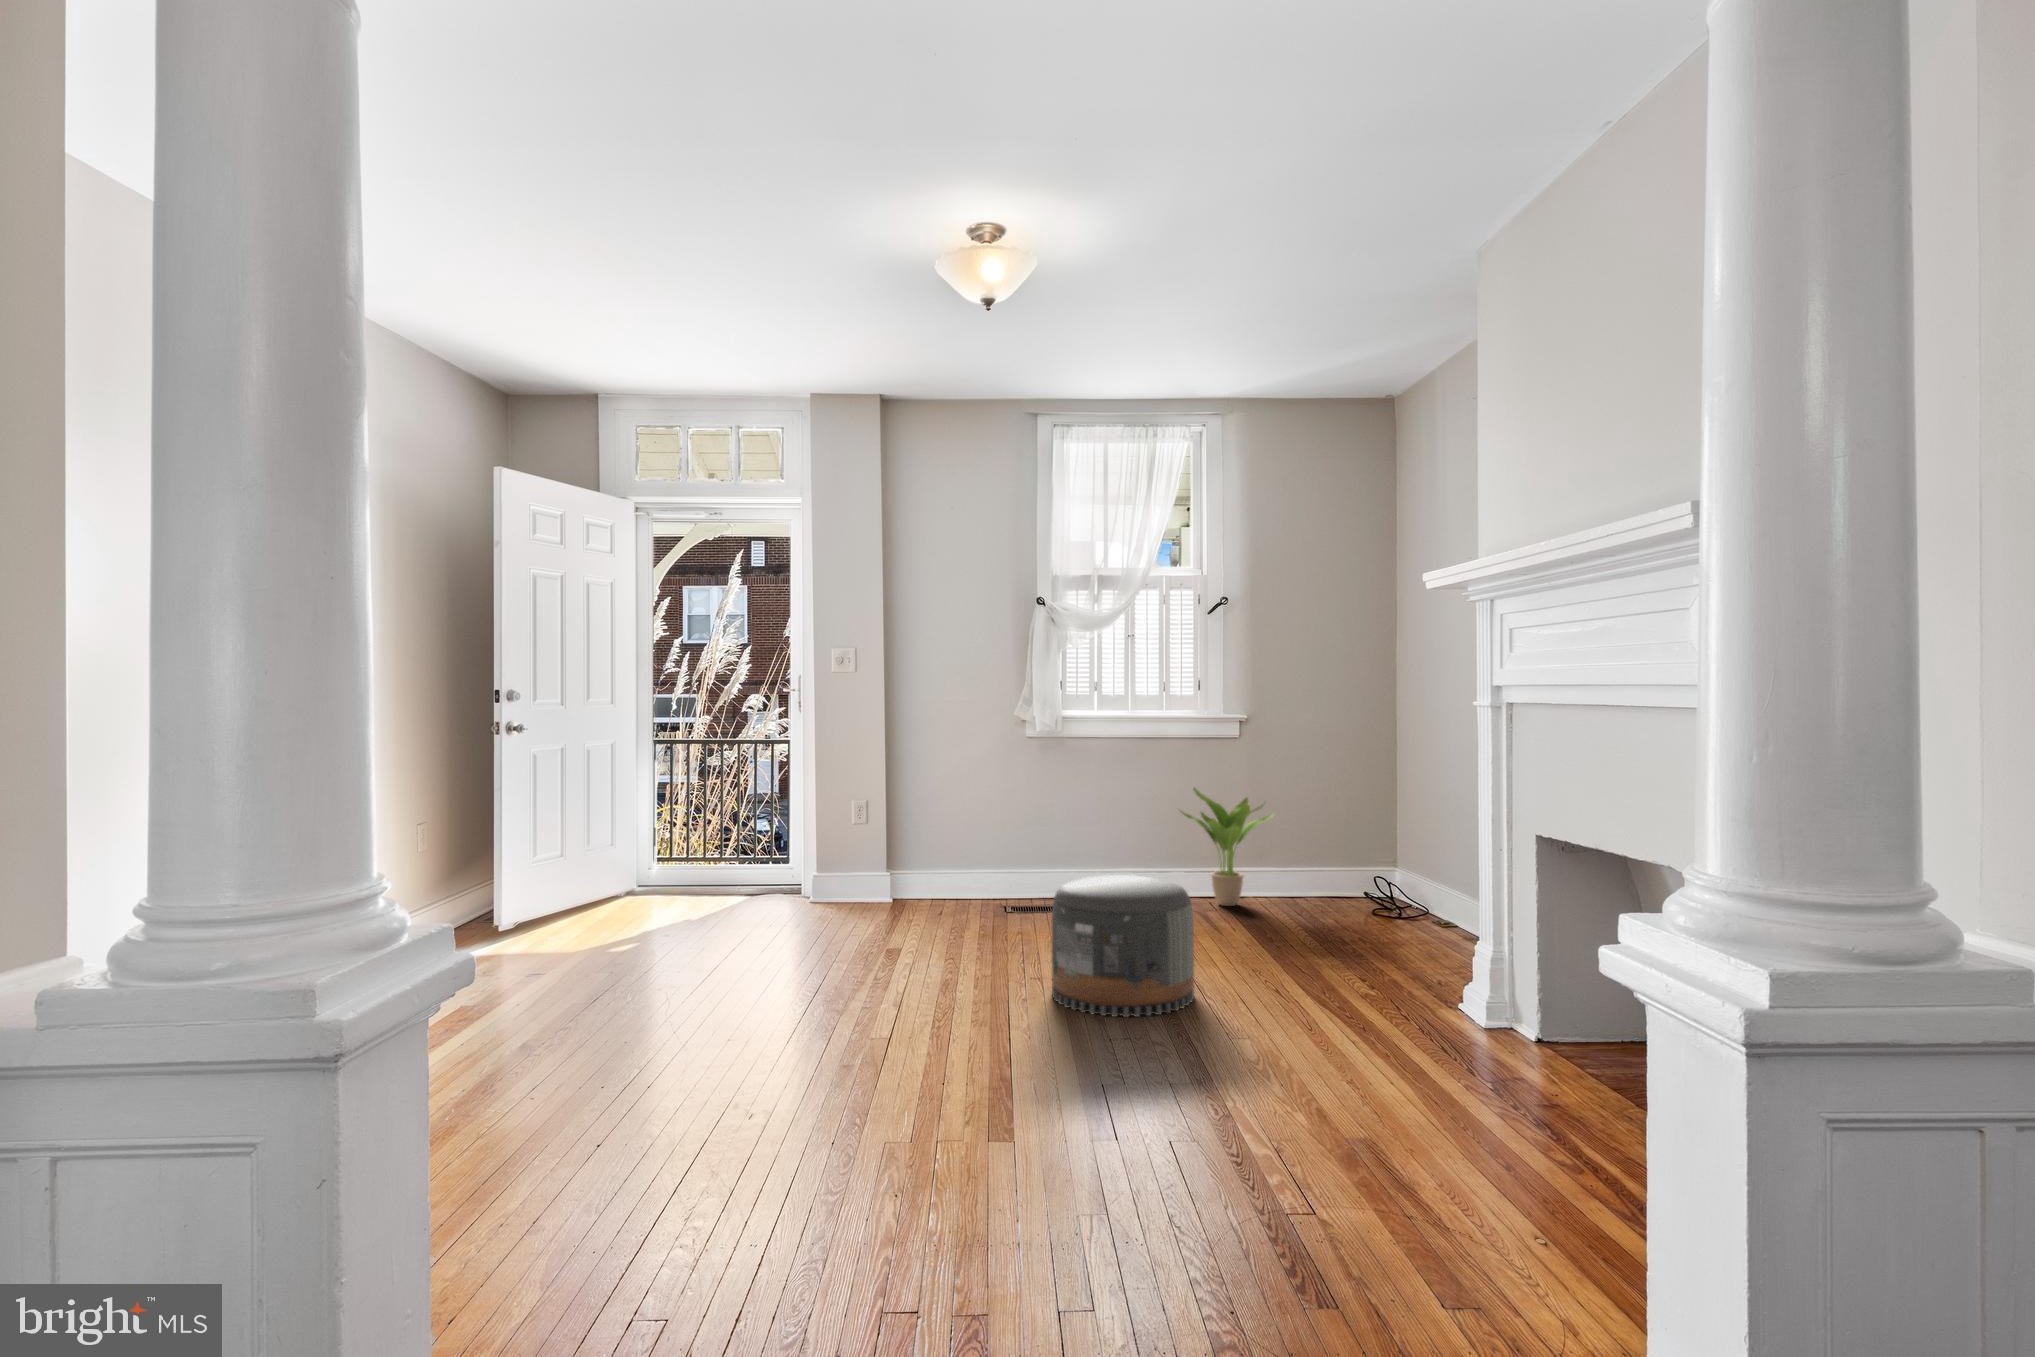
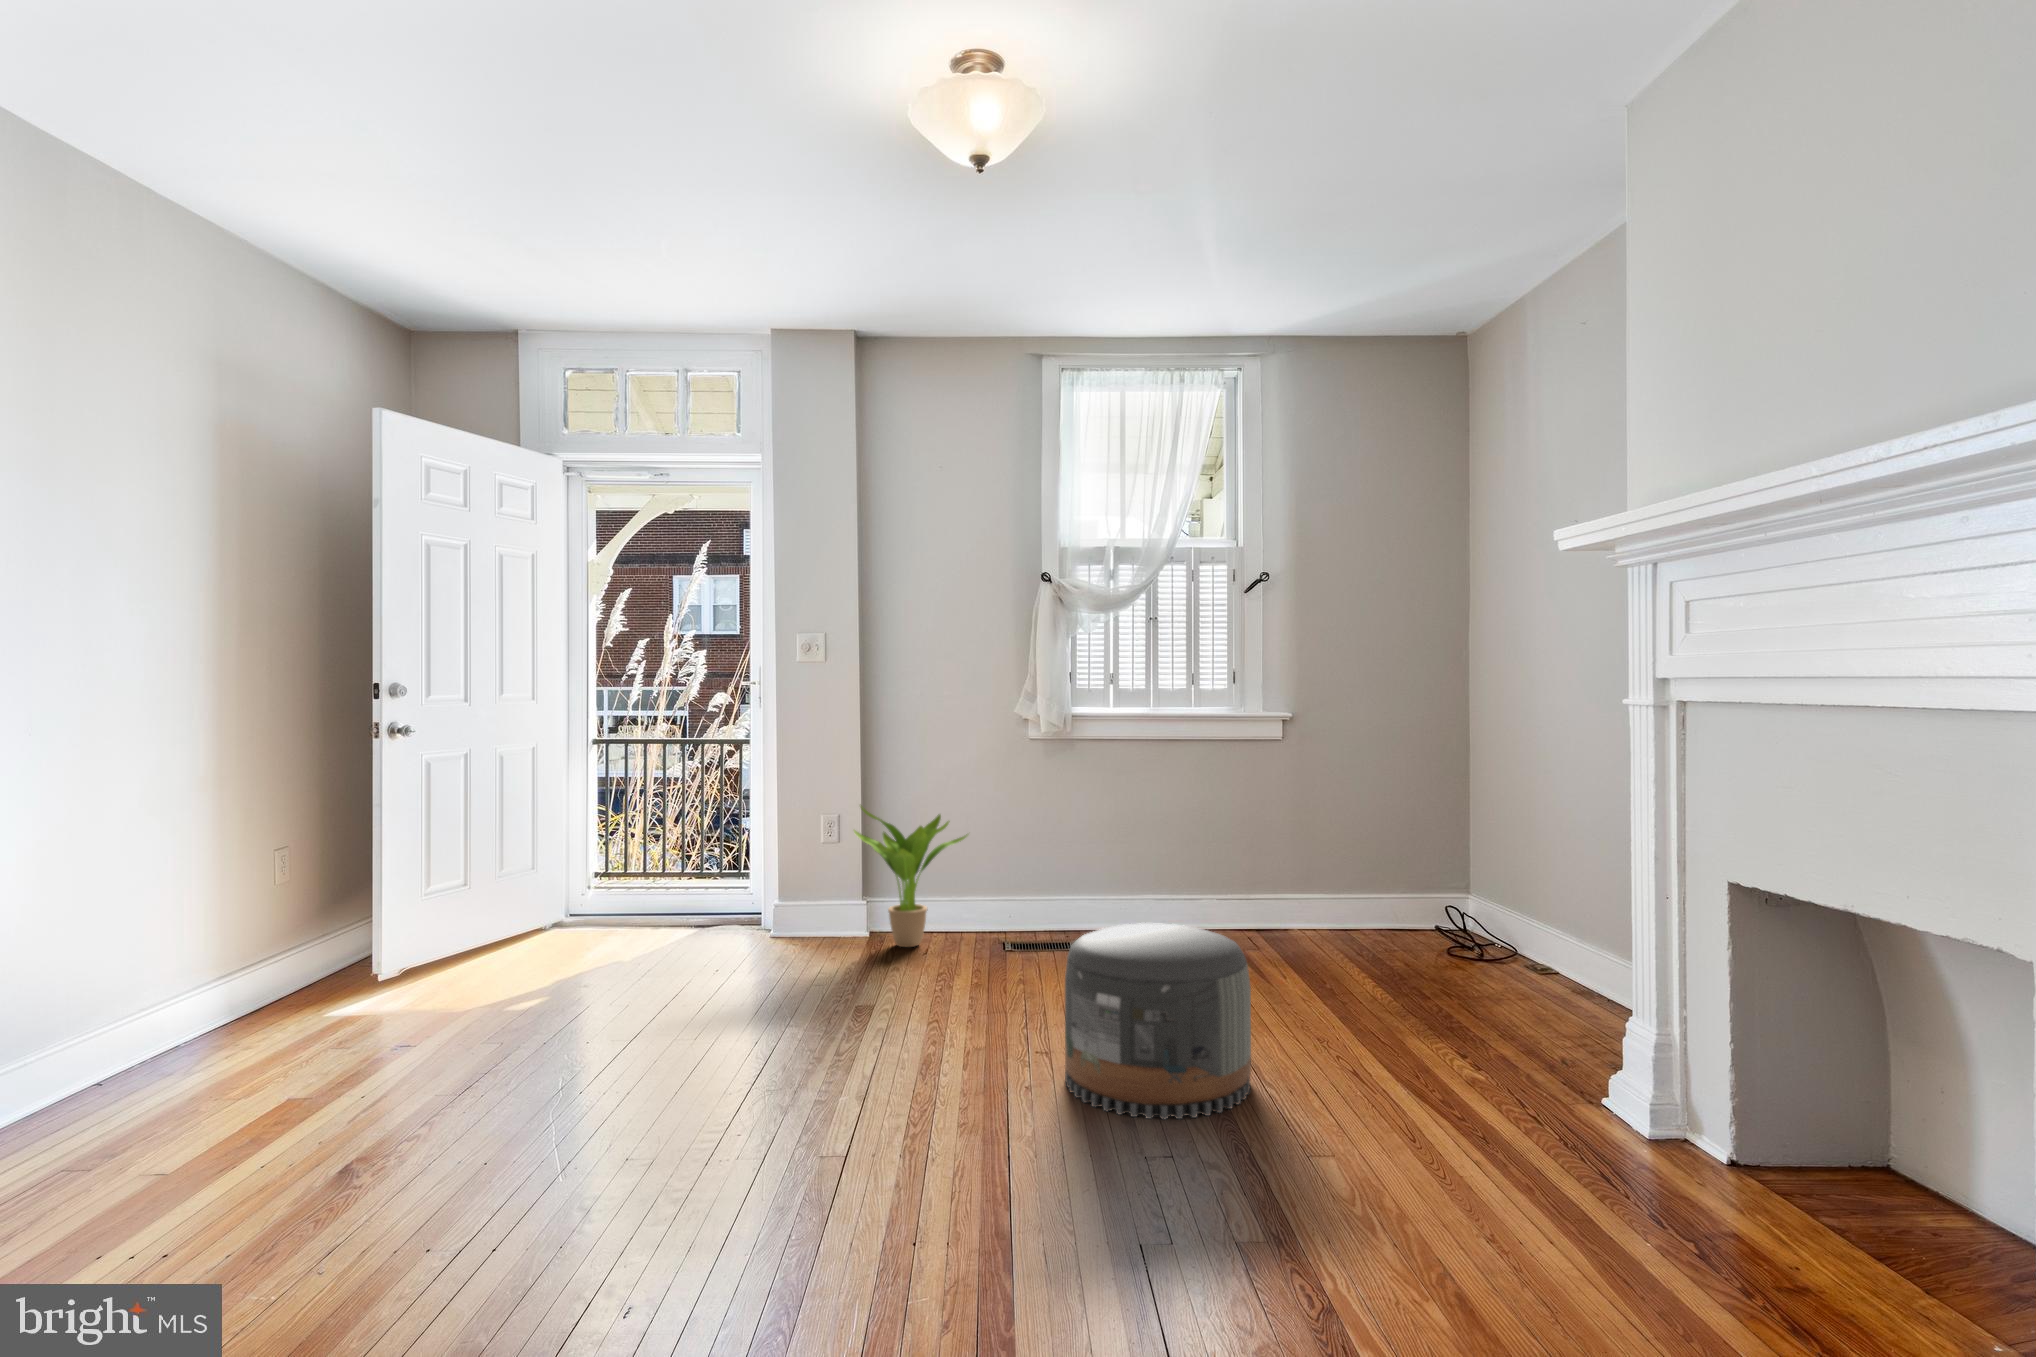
potted plant: present [1181,788,1274,906] -> present [854,806,967,947]

